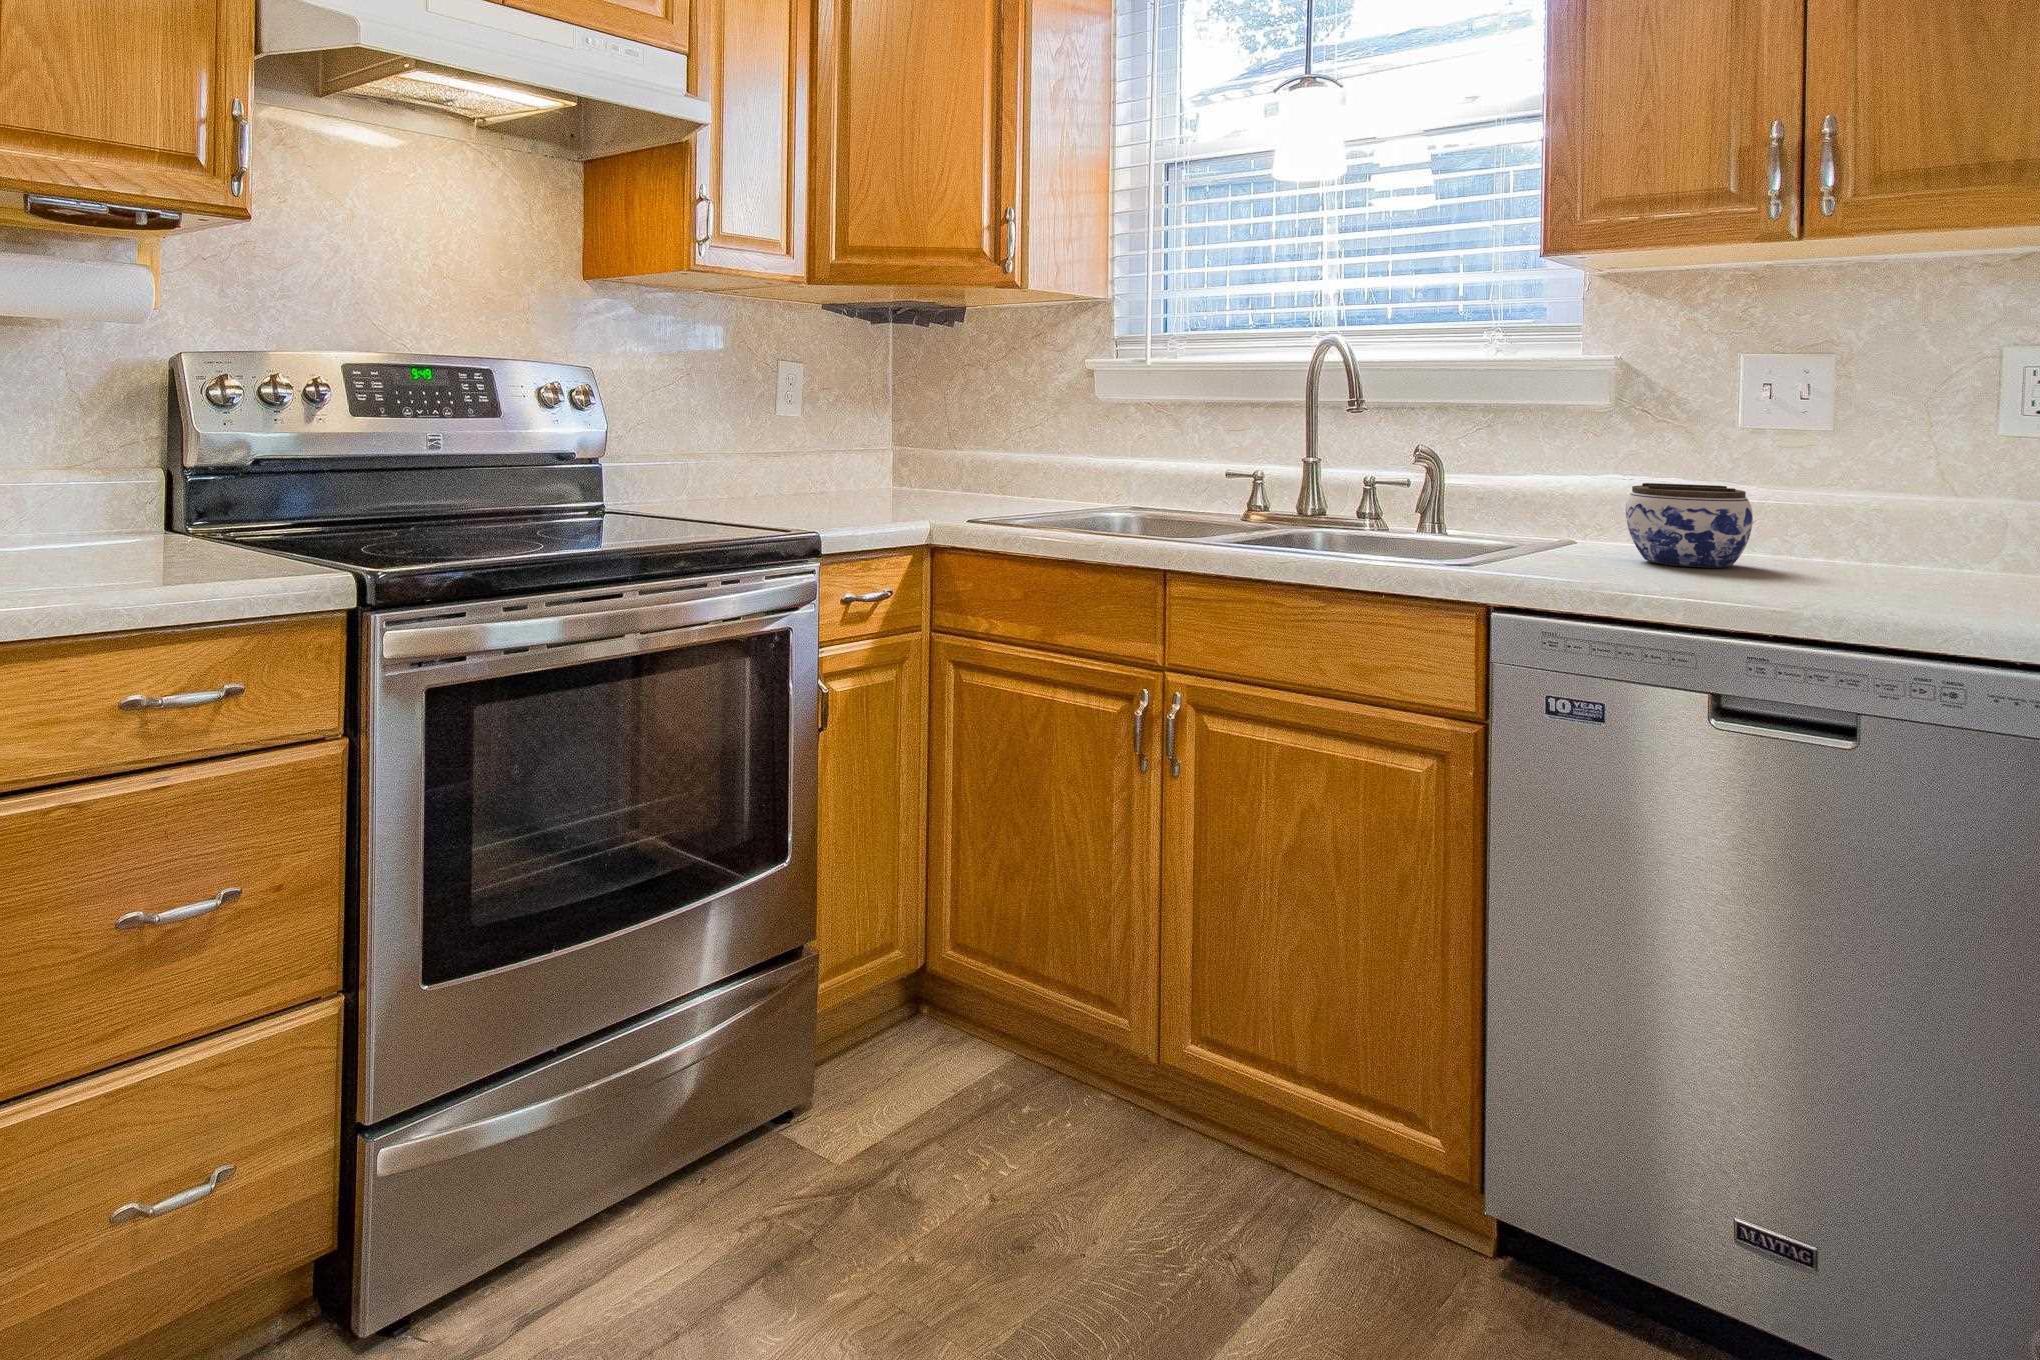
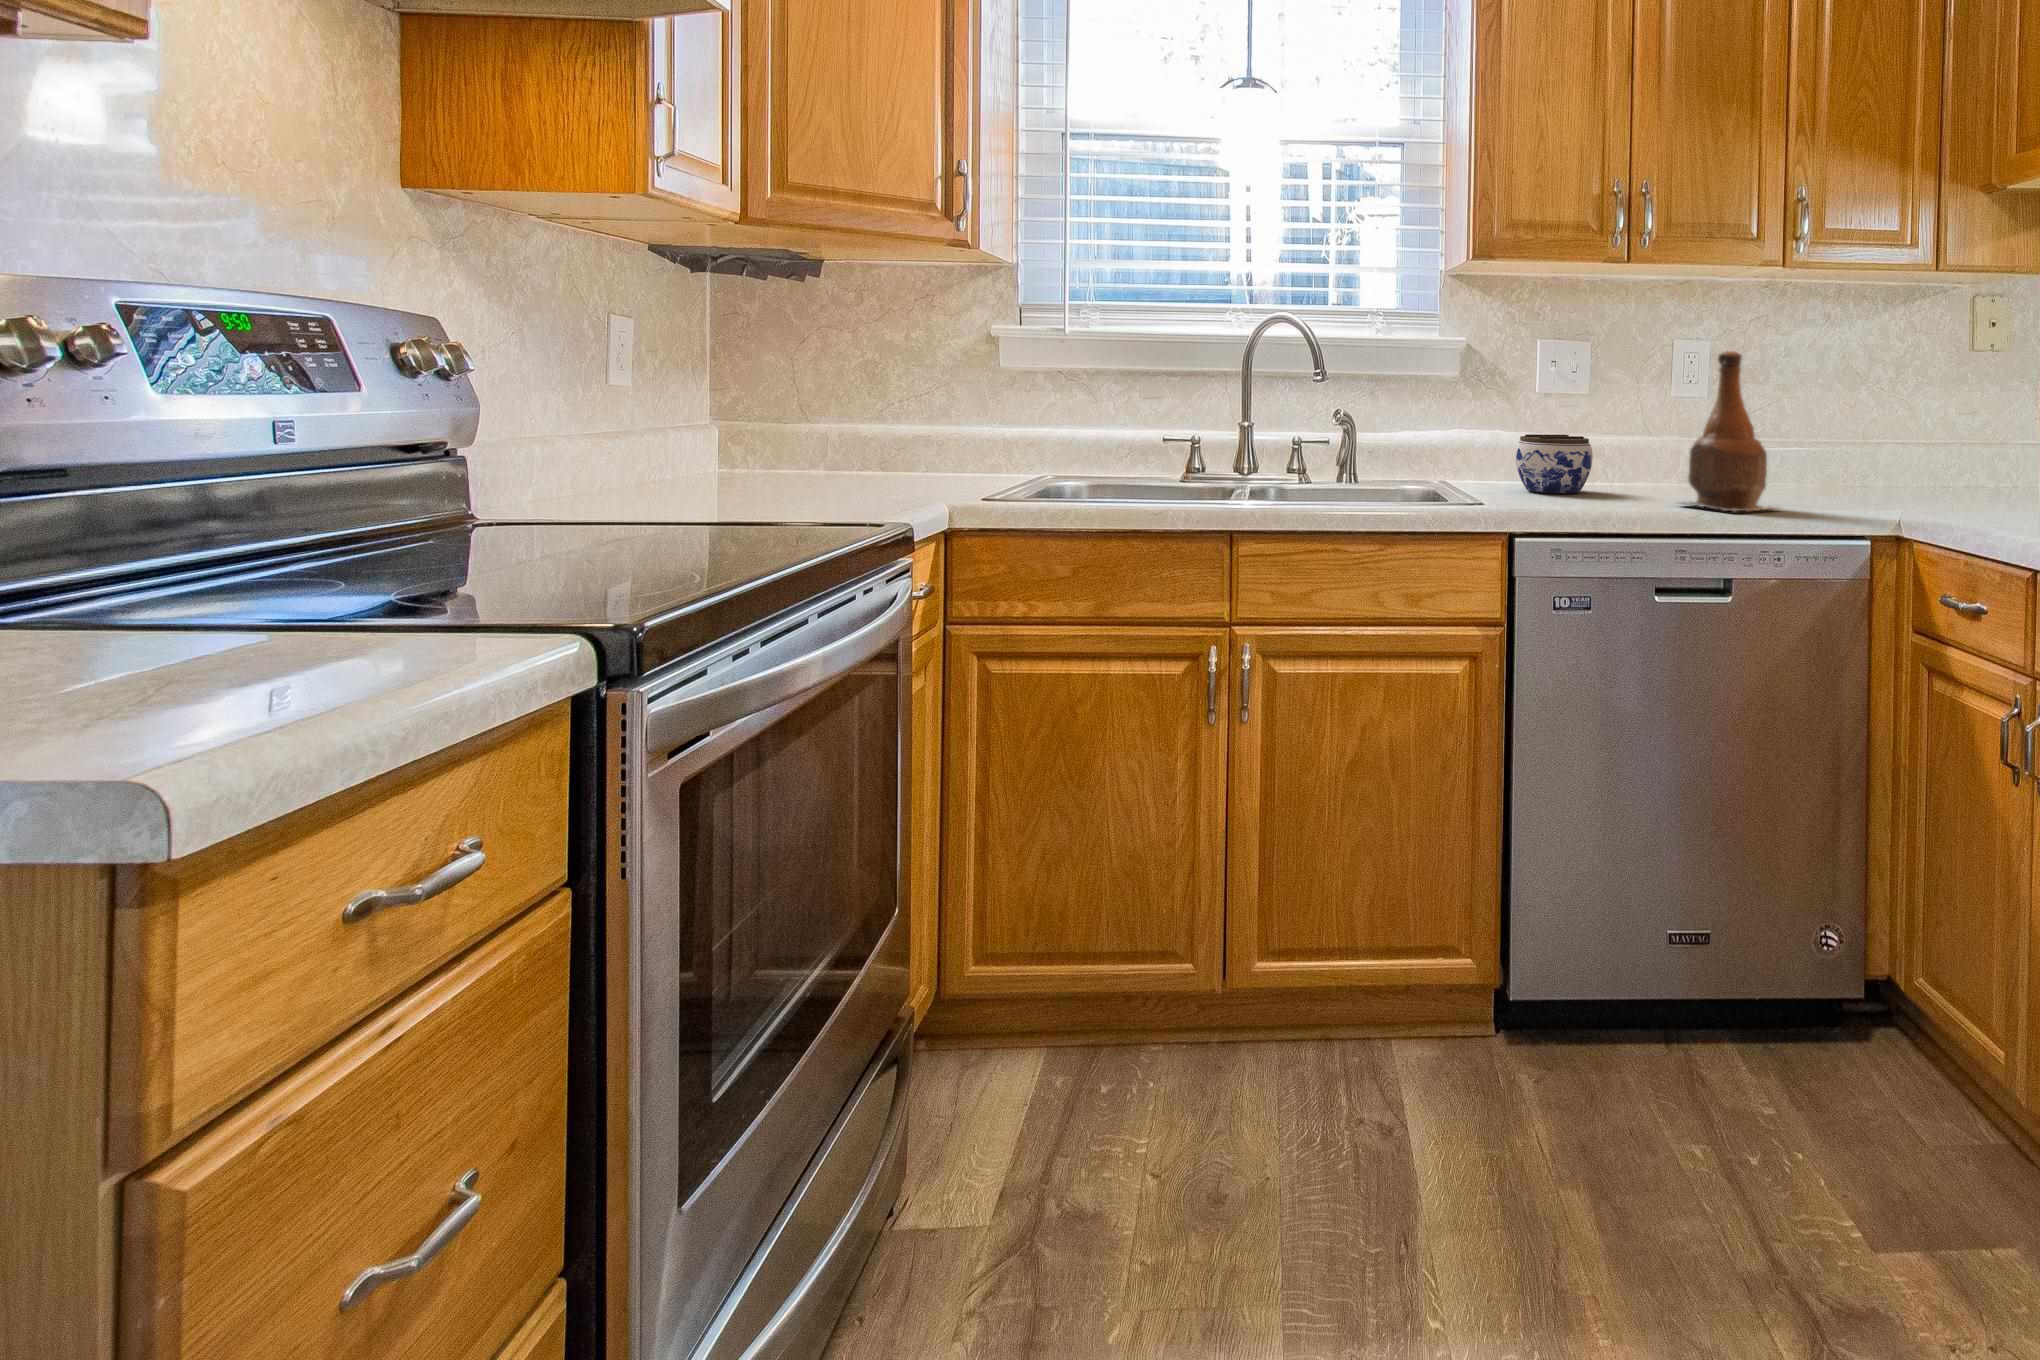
bottle: none [1807,360,1996,615] -> present [1678,351,1772,511]

